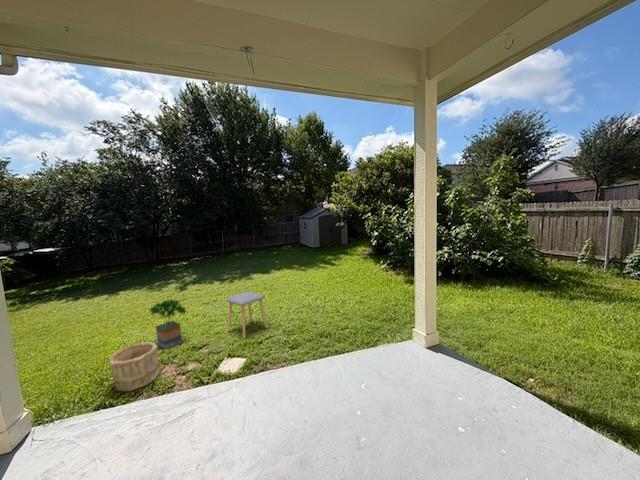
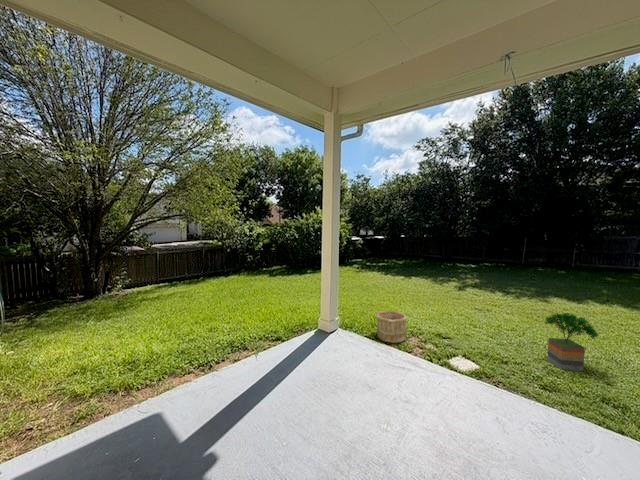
stool: present [226,291,268,339] -> none [477,303,527,354]
potted tree: present [149,300,186,349] -> present [545,313,598,371]

